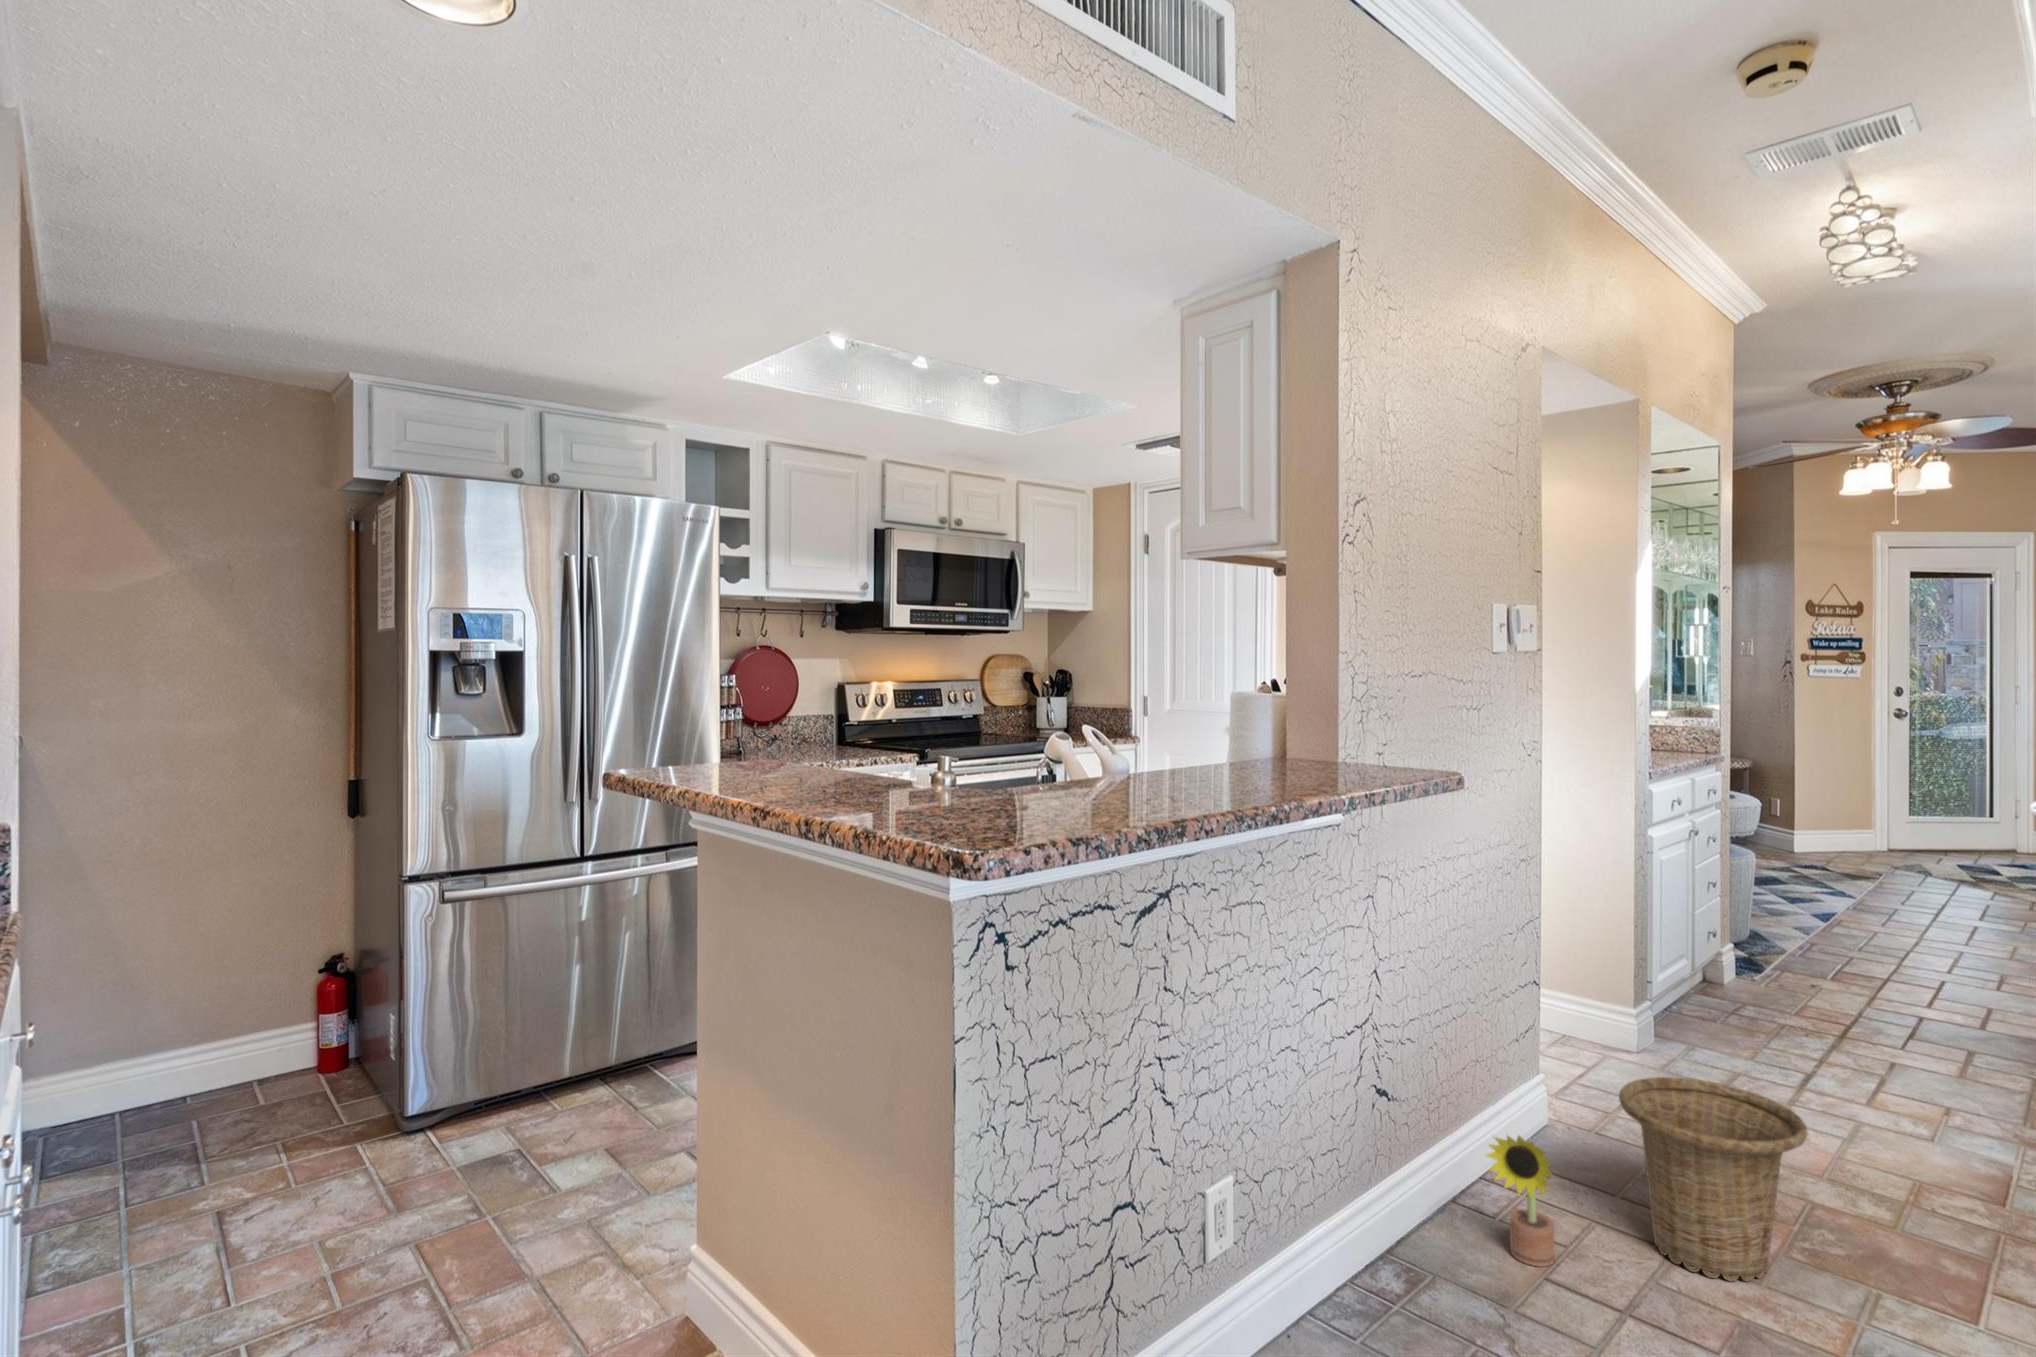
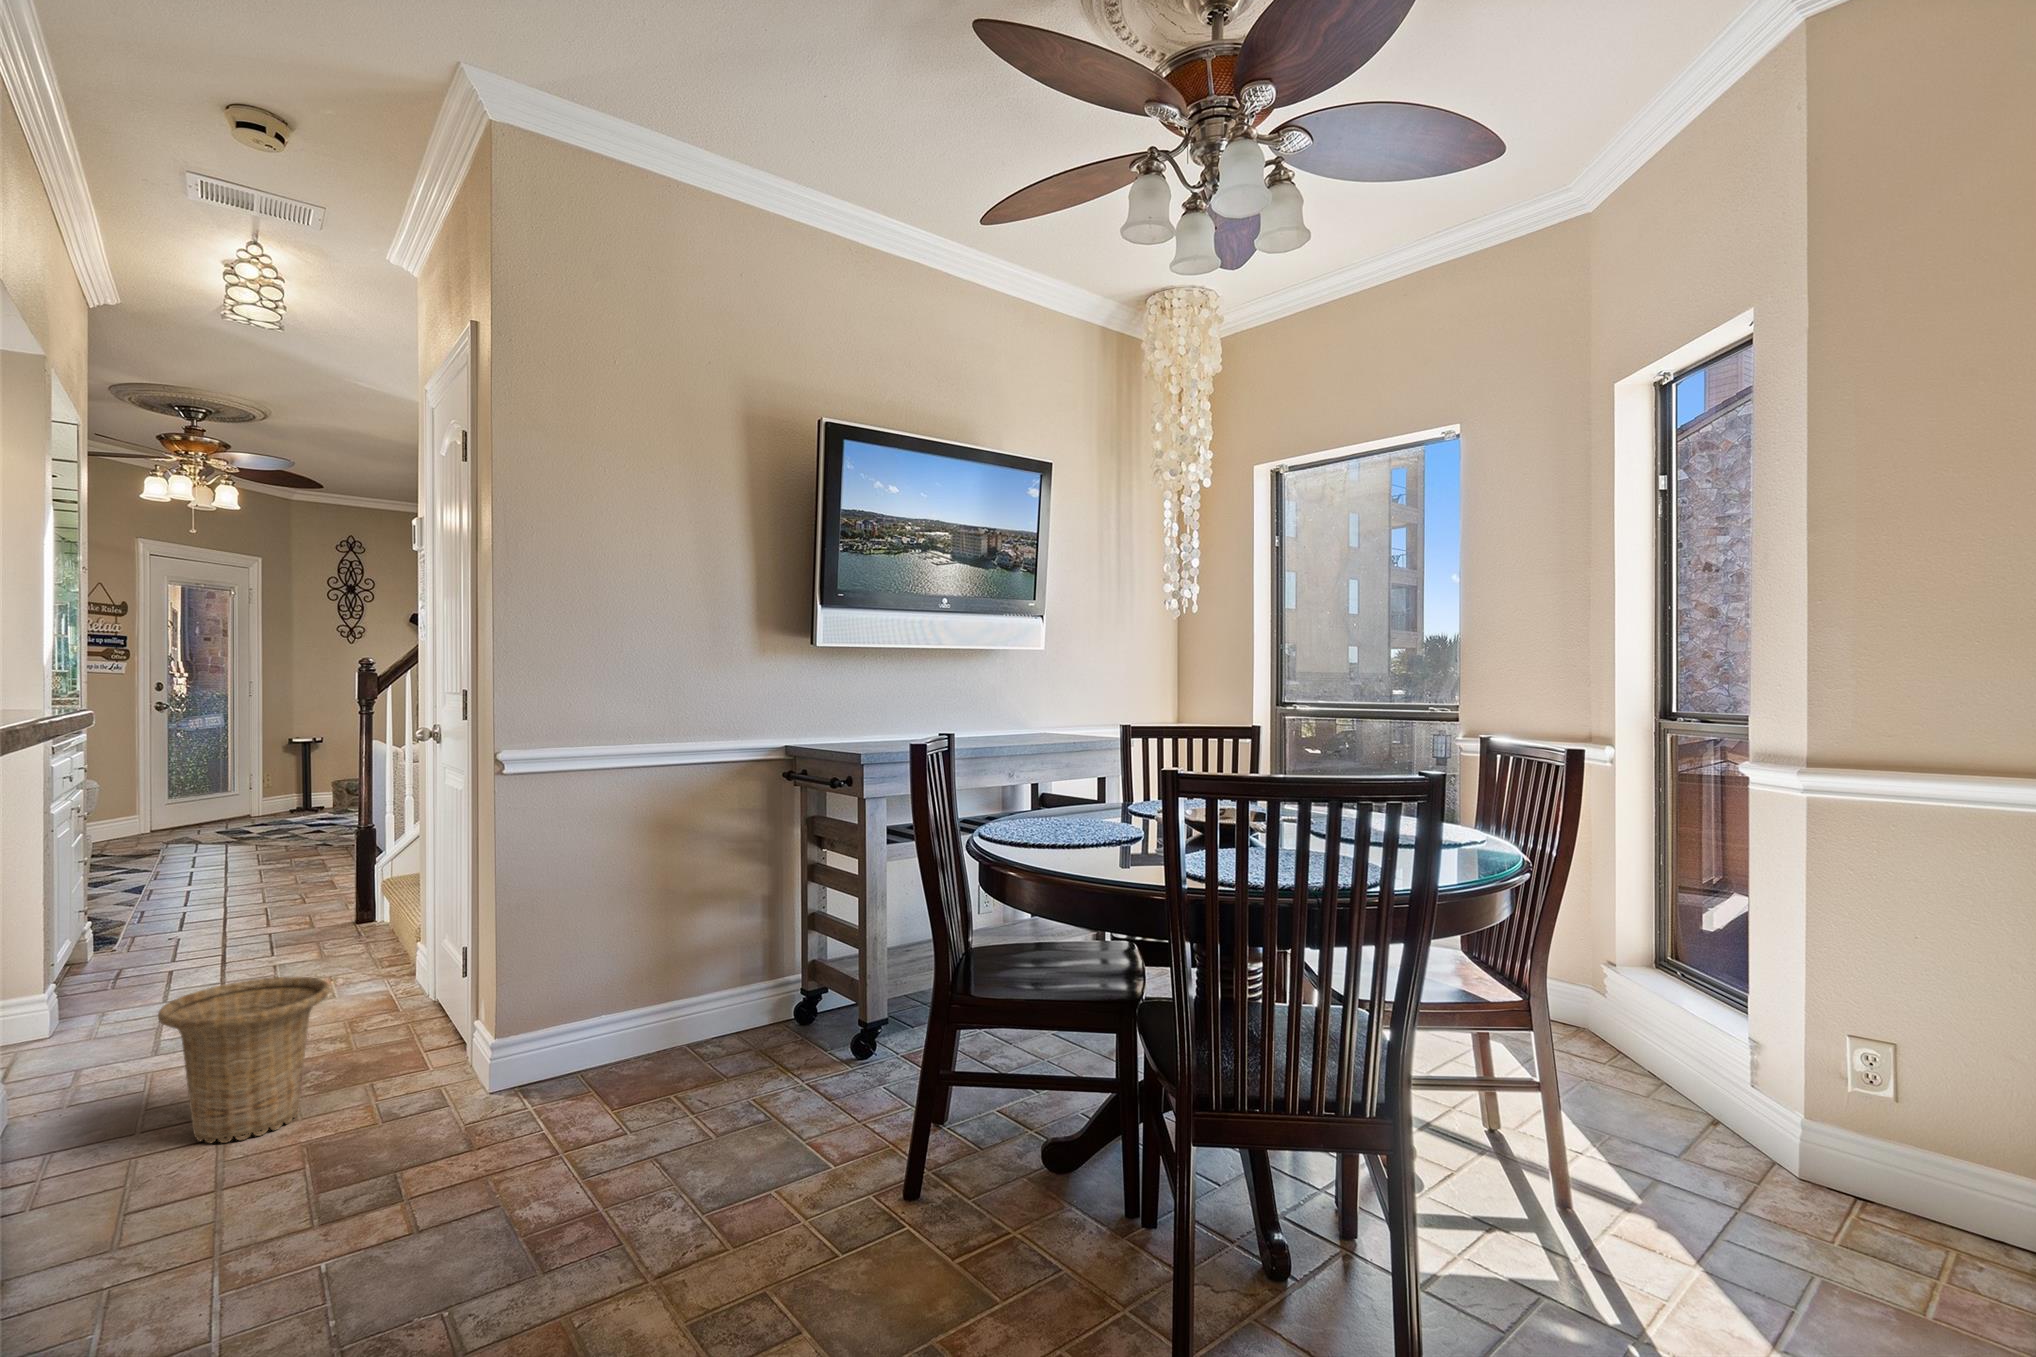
decorative plant: present [1486,1136,1554,1267] -> none [39,1081,135,1218]

